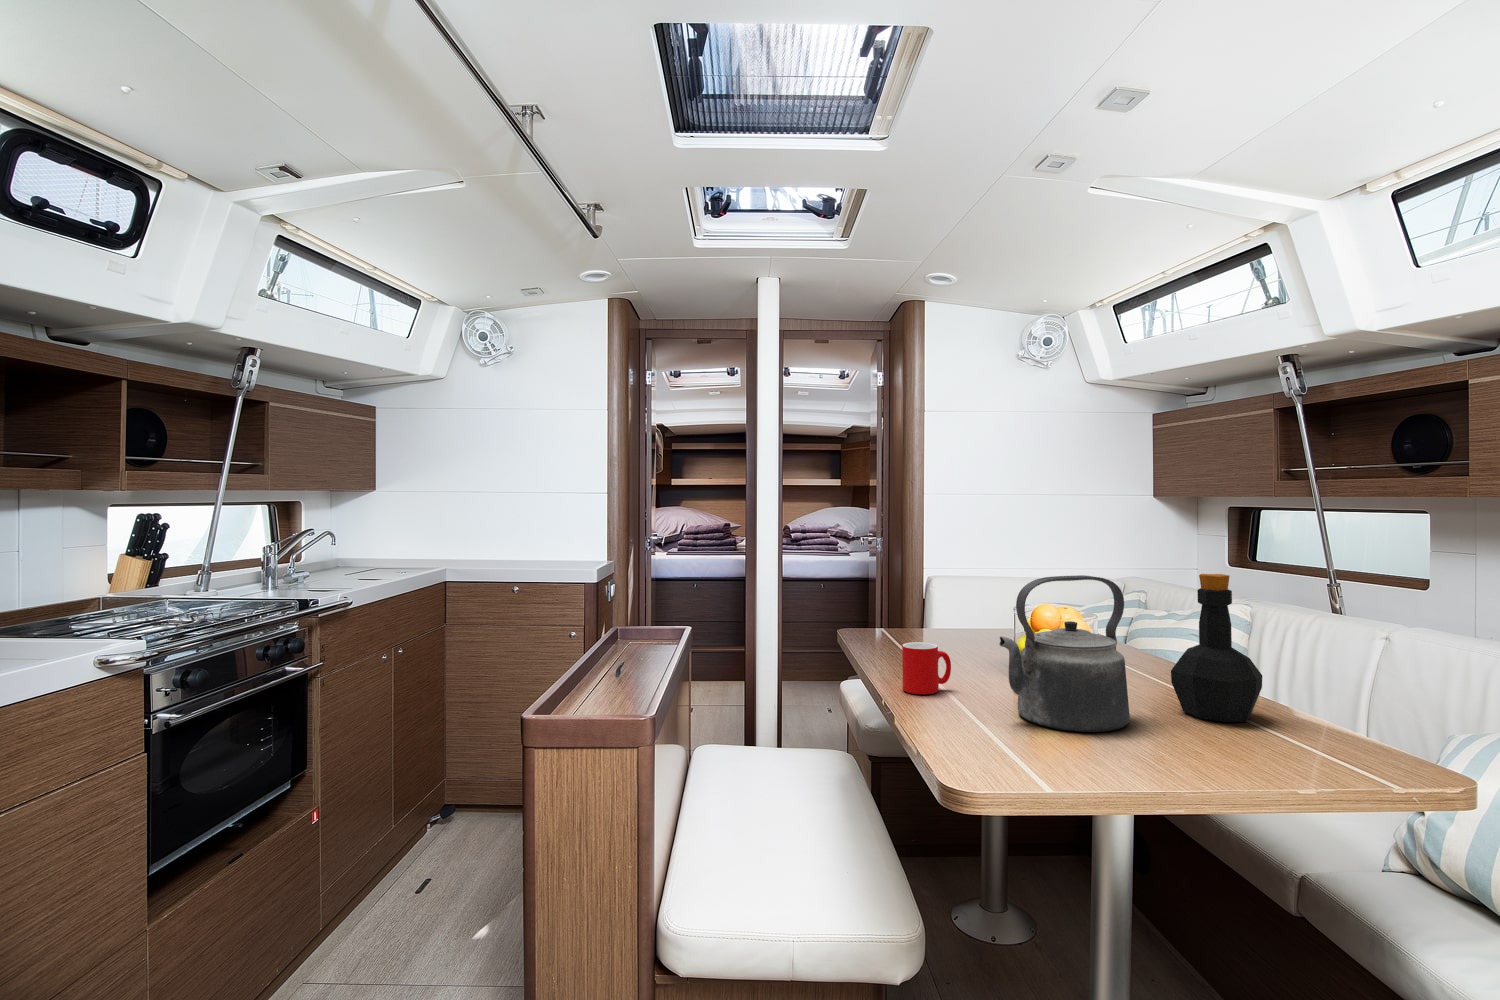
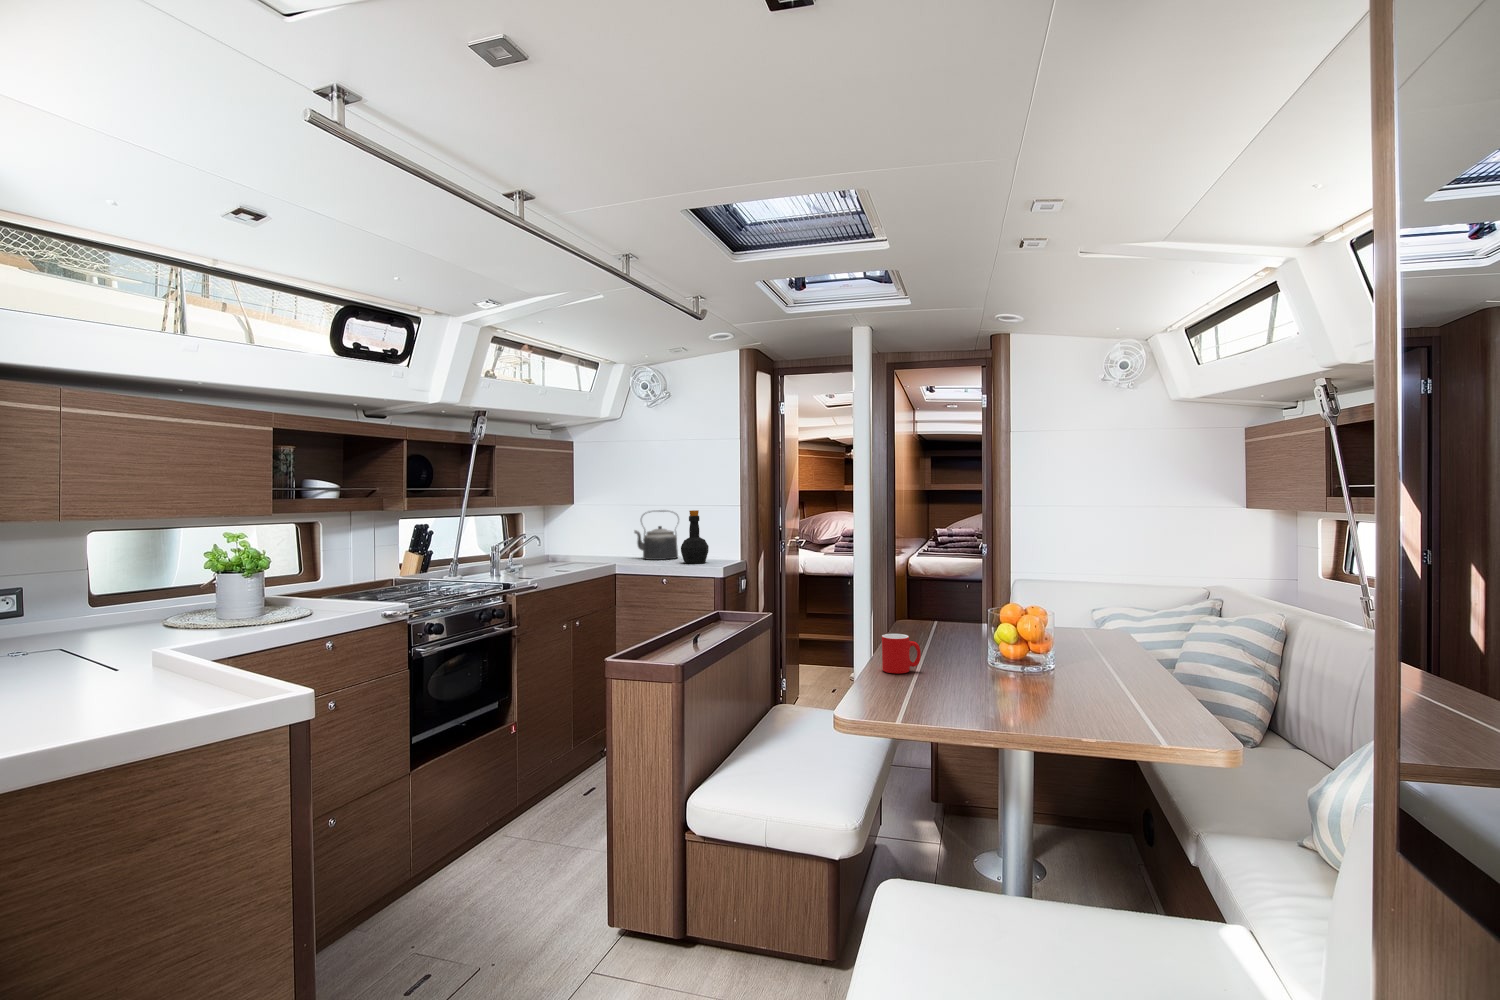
bottle: present [1171,574,1262,722] -> present [681,510,709,564]
kettle: present [999,575,1130,732] -> present [634,510,678,560]

